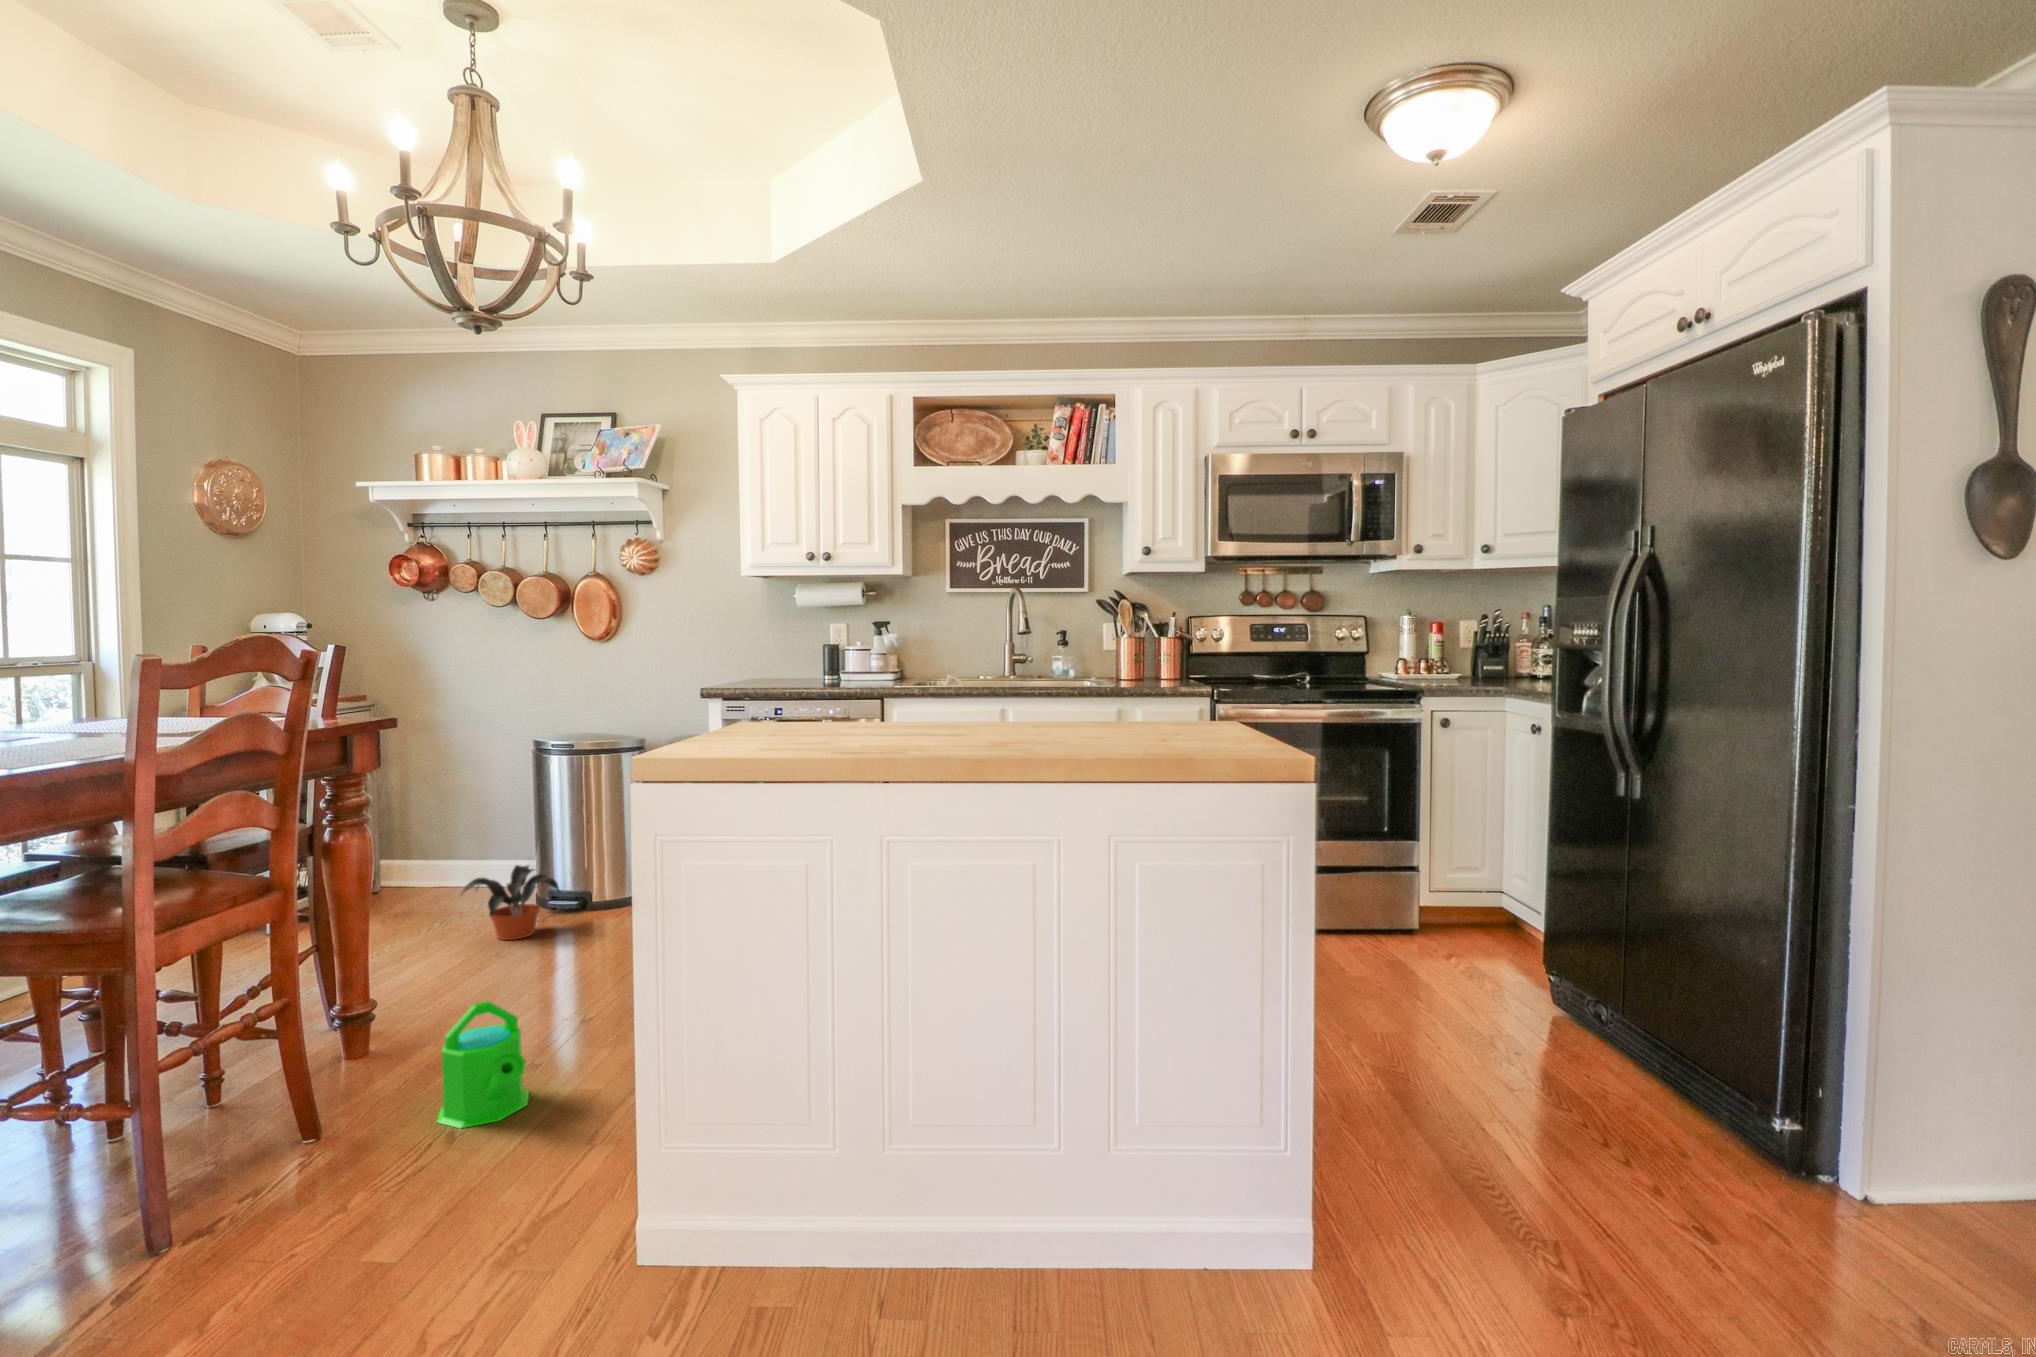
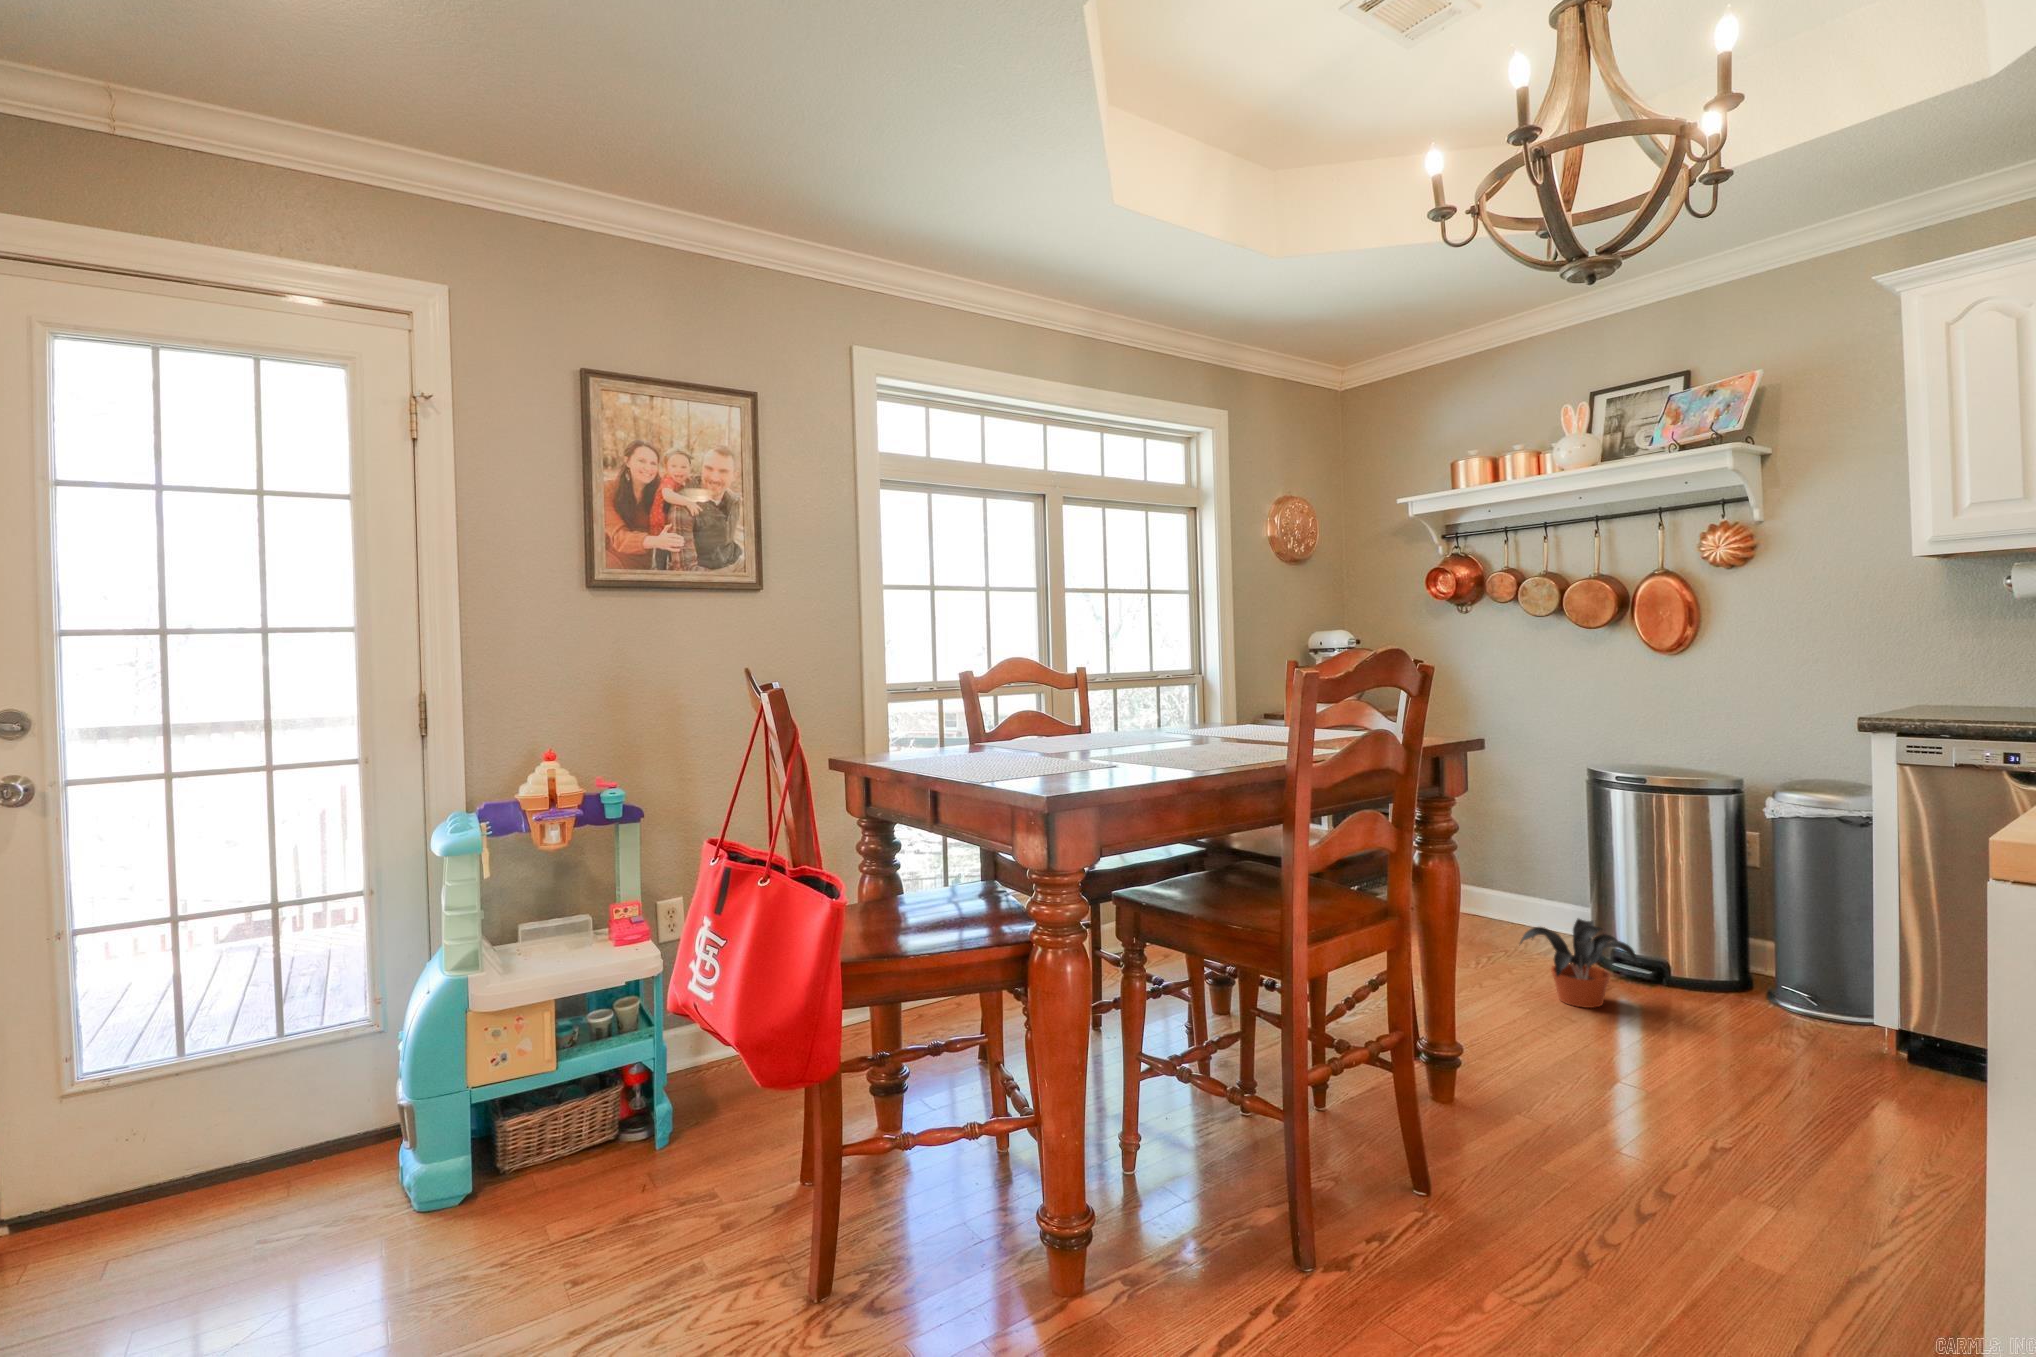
watering can: present [437,1000,529,1128] -> none [1574,1113,1702,1276]

